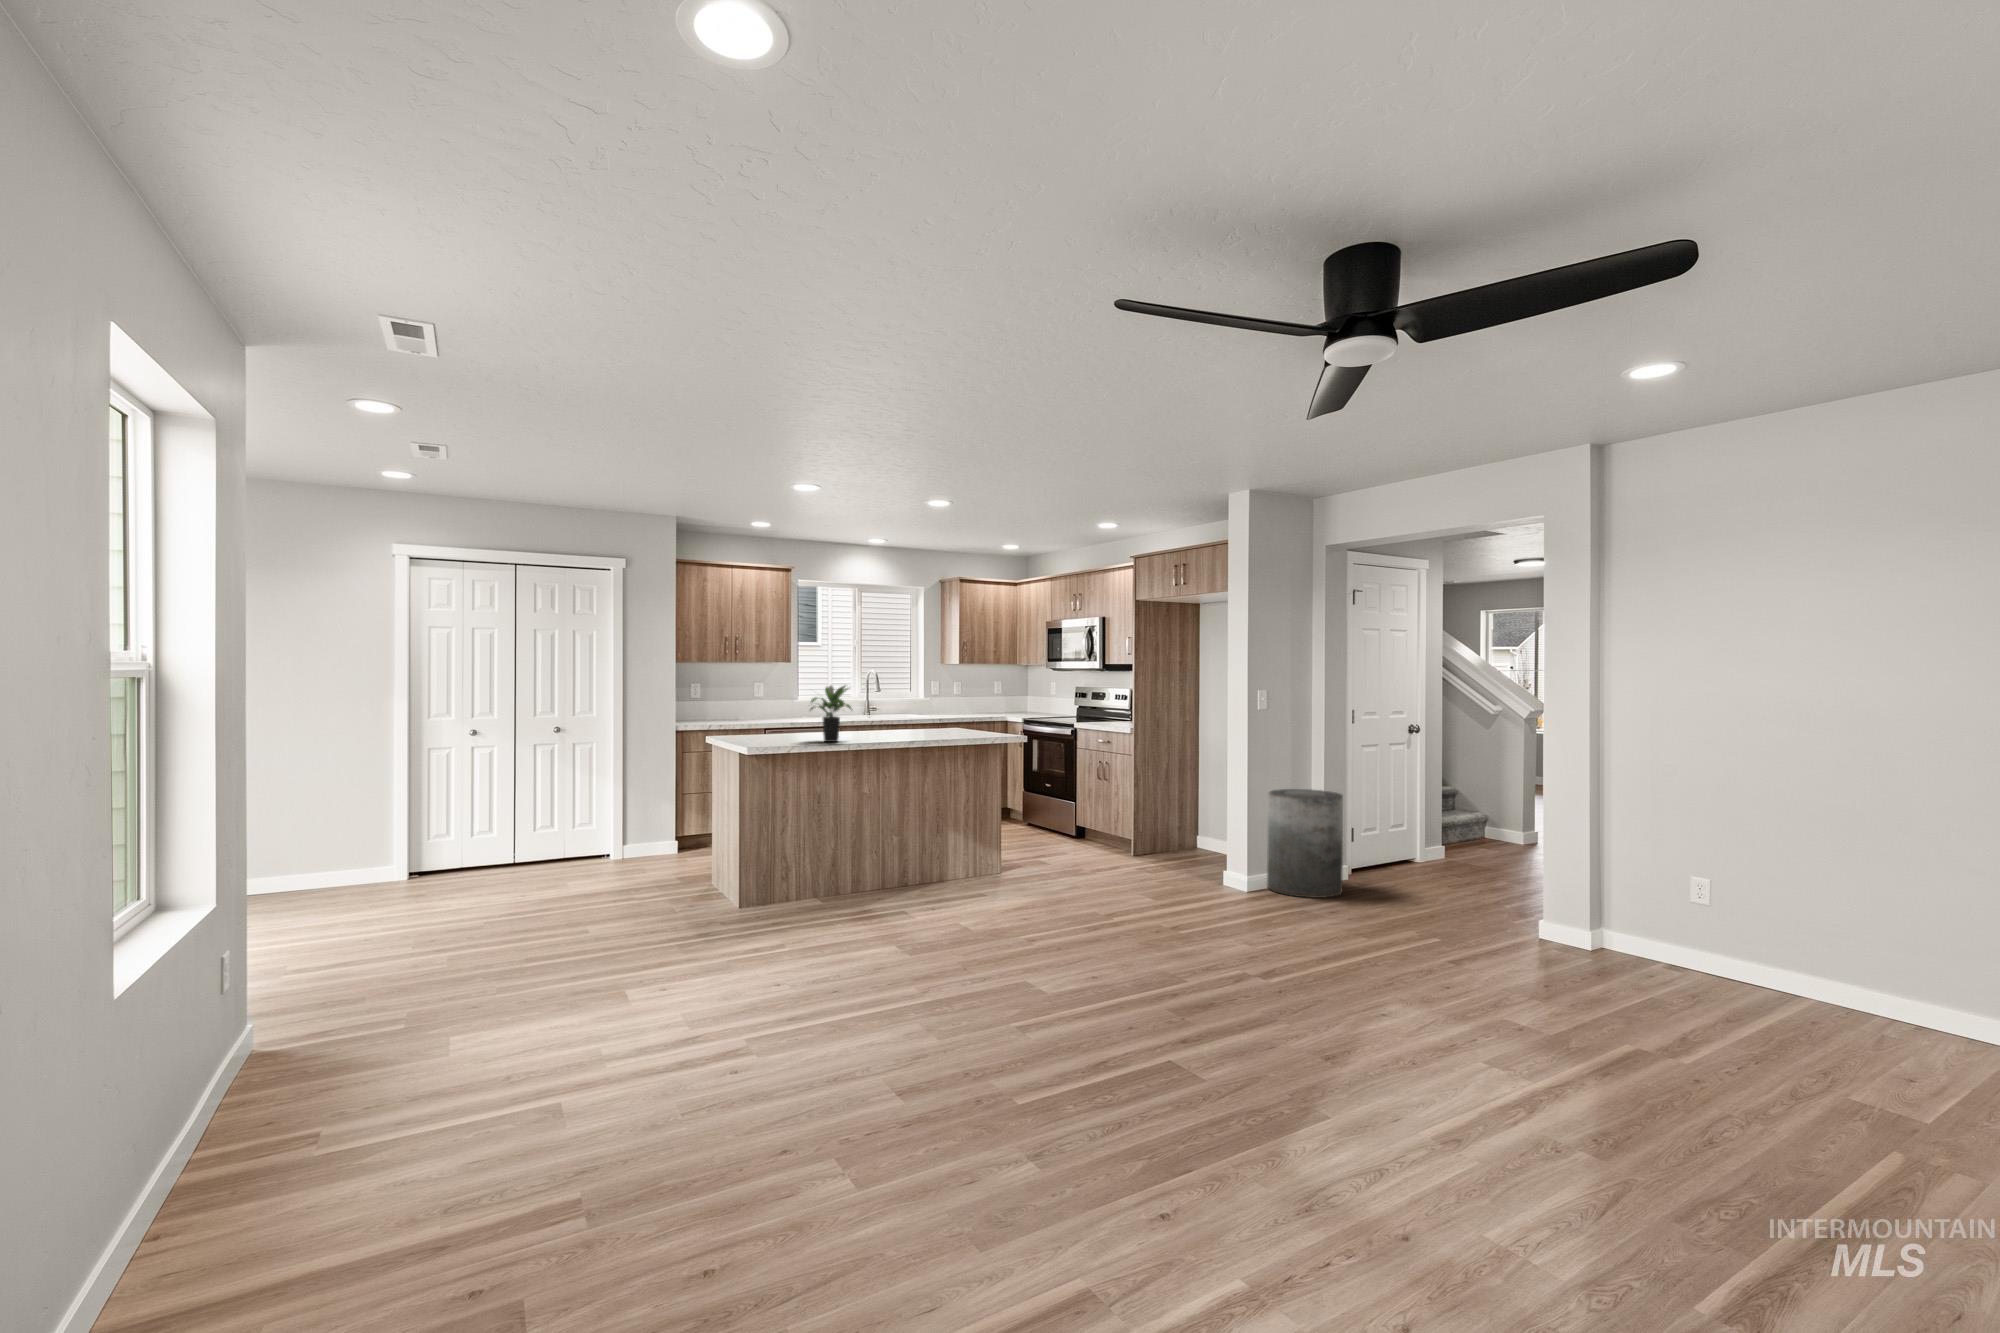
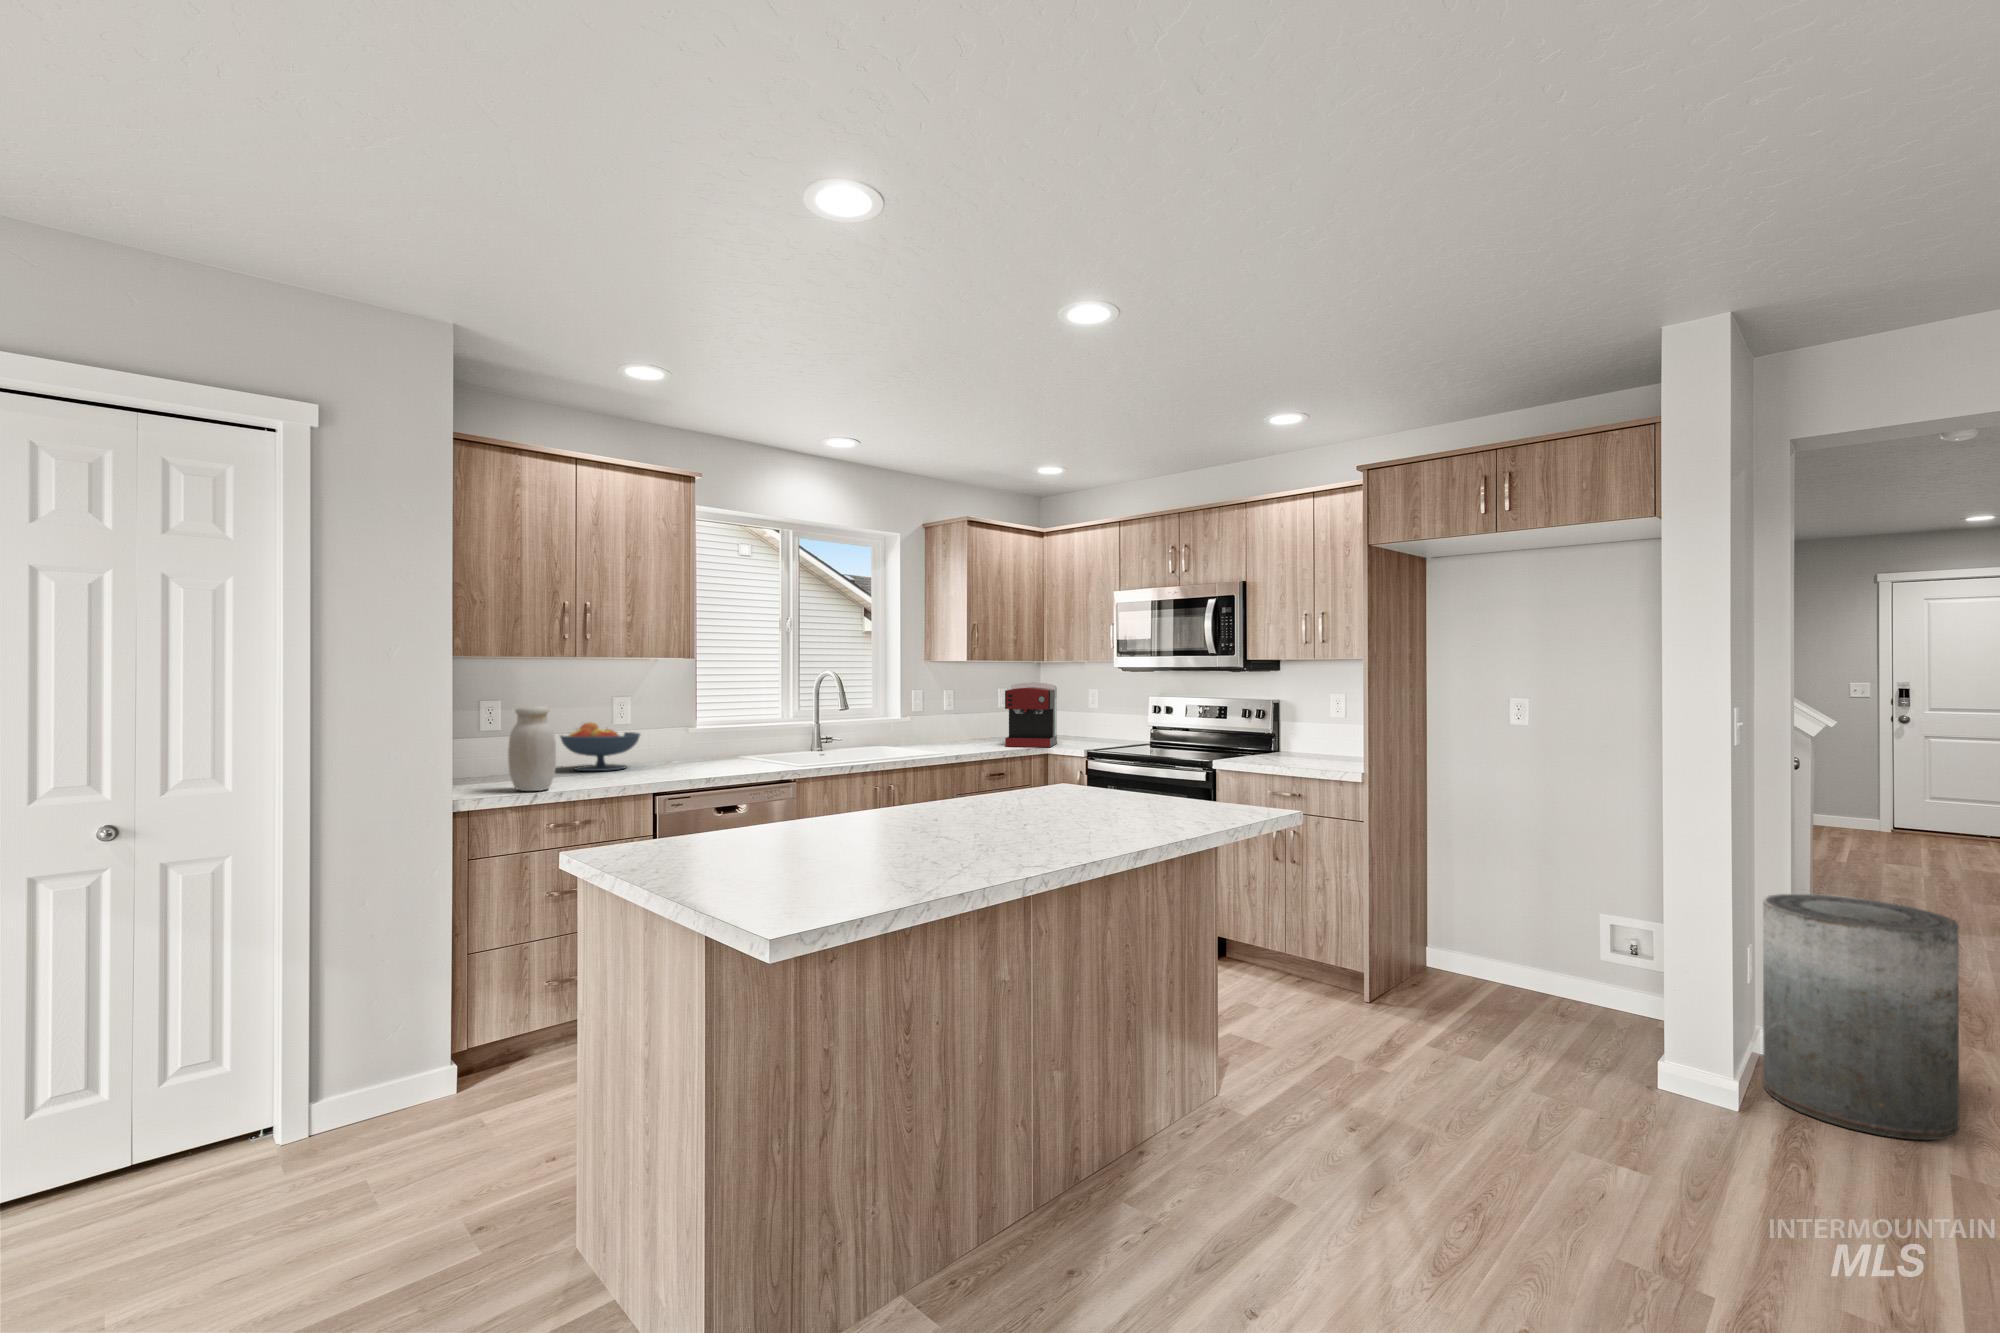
coffee maker: none [980,677,1016,716] -> present [1005,682,1057,747]
jar: none [700,686,721,725] -> present [508,706,556,791]
potted plant: present [810,686,852,742] -> none [852,705,983,863]
fruit bowl: none [727,695,766,720] -> present [560,722,640,771]

